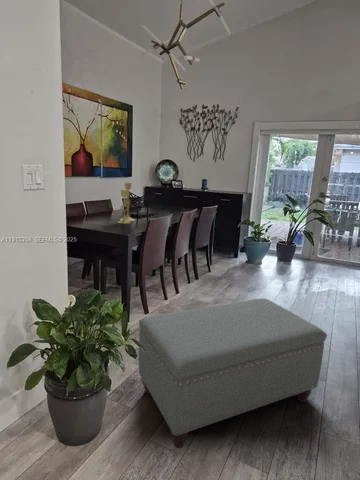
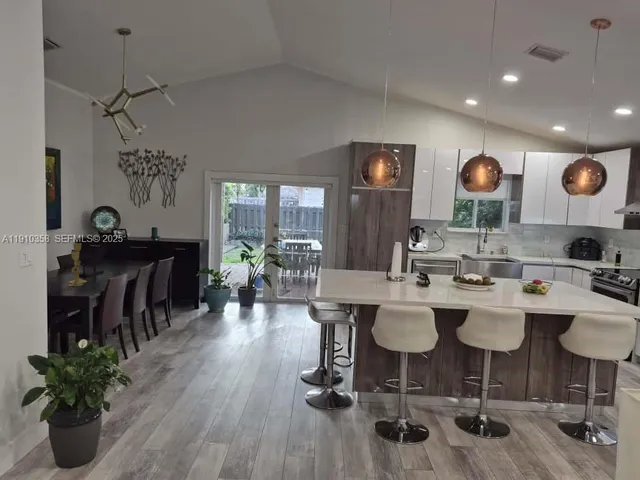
ottoman: present [139,298,327,448] -> none [120,334,268,449]

